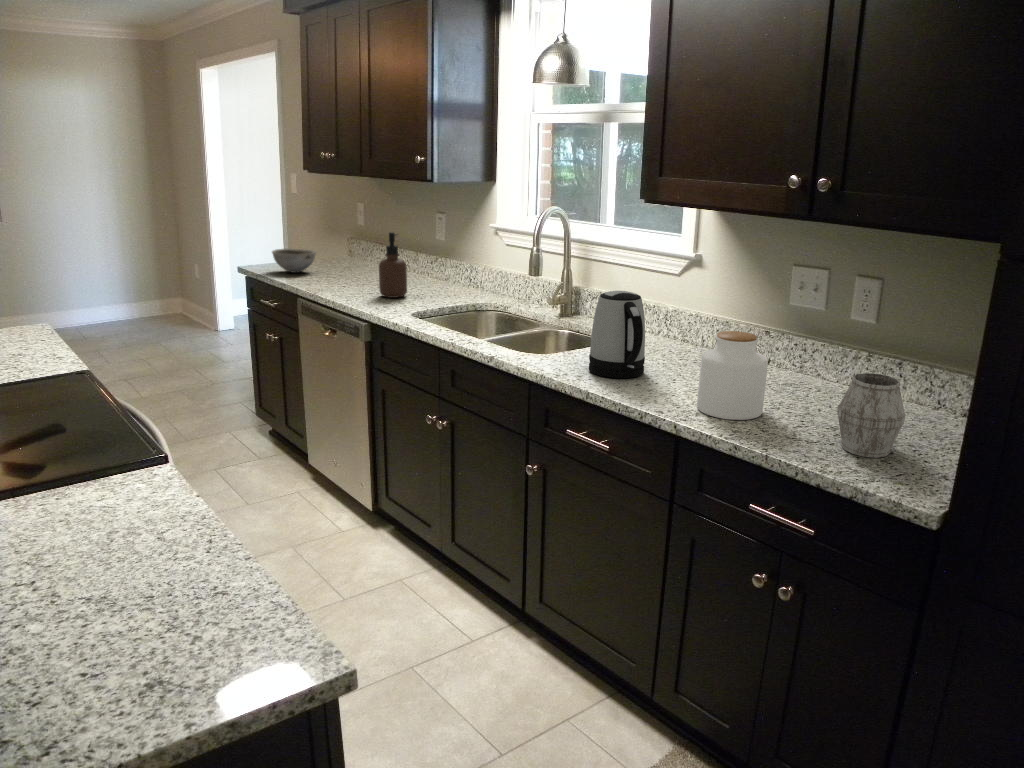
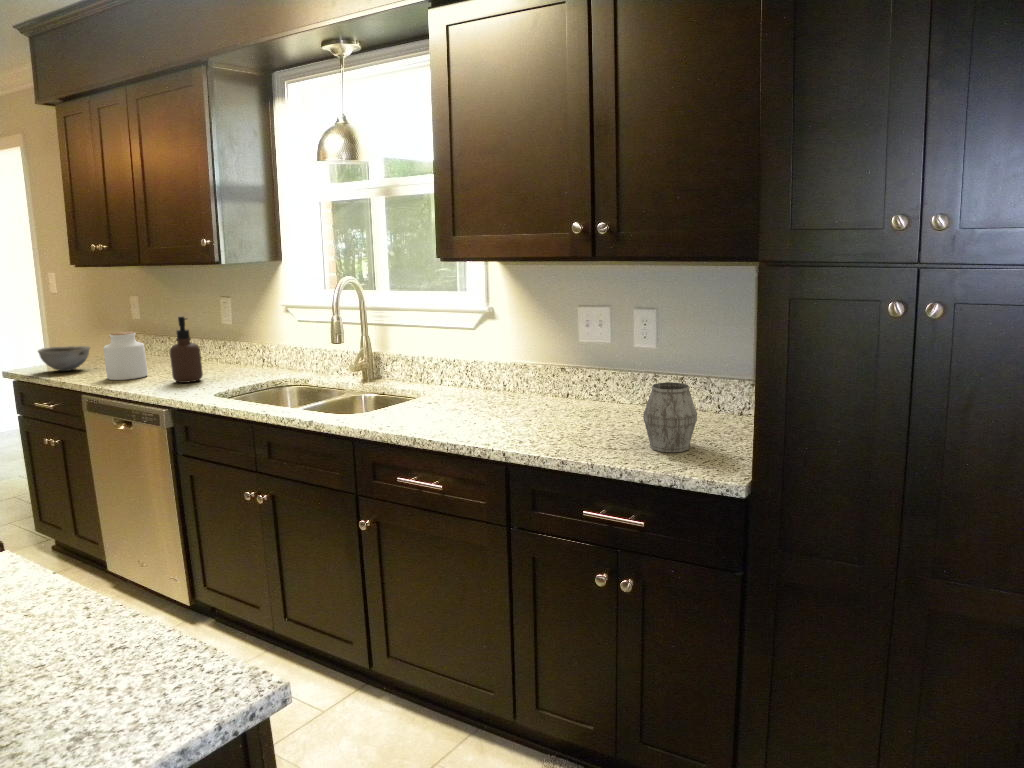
kettle: present [589,291,645,378] -> none [412,342,464,423]
jar: present [697,331,768,420] -> present [104,331,148,380]

